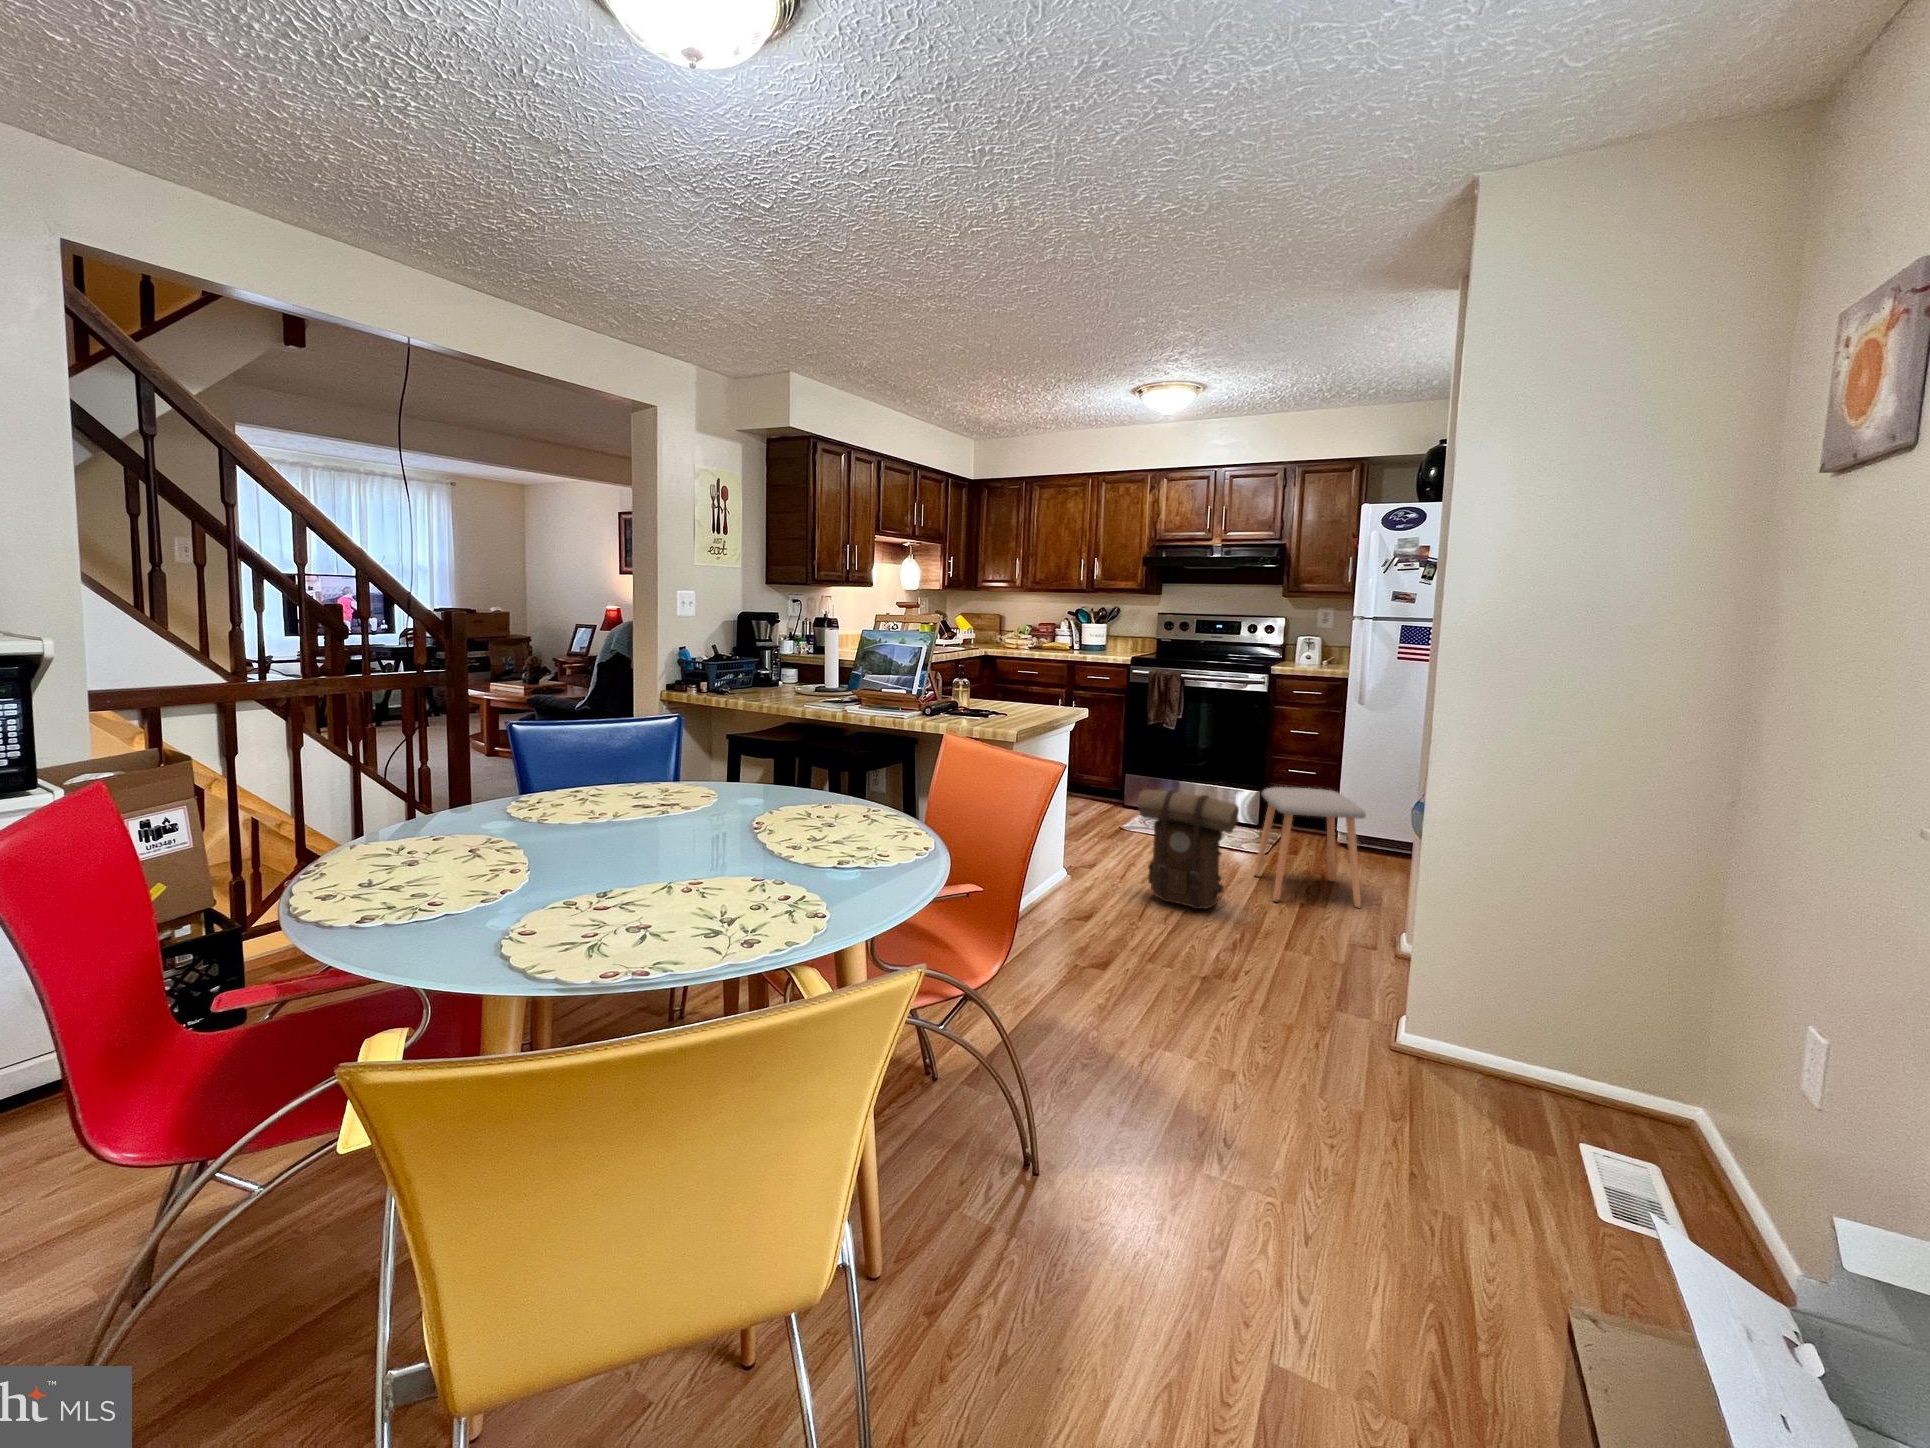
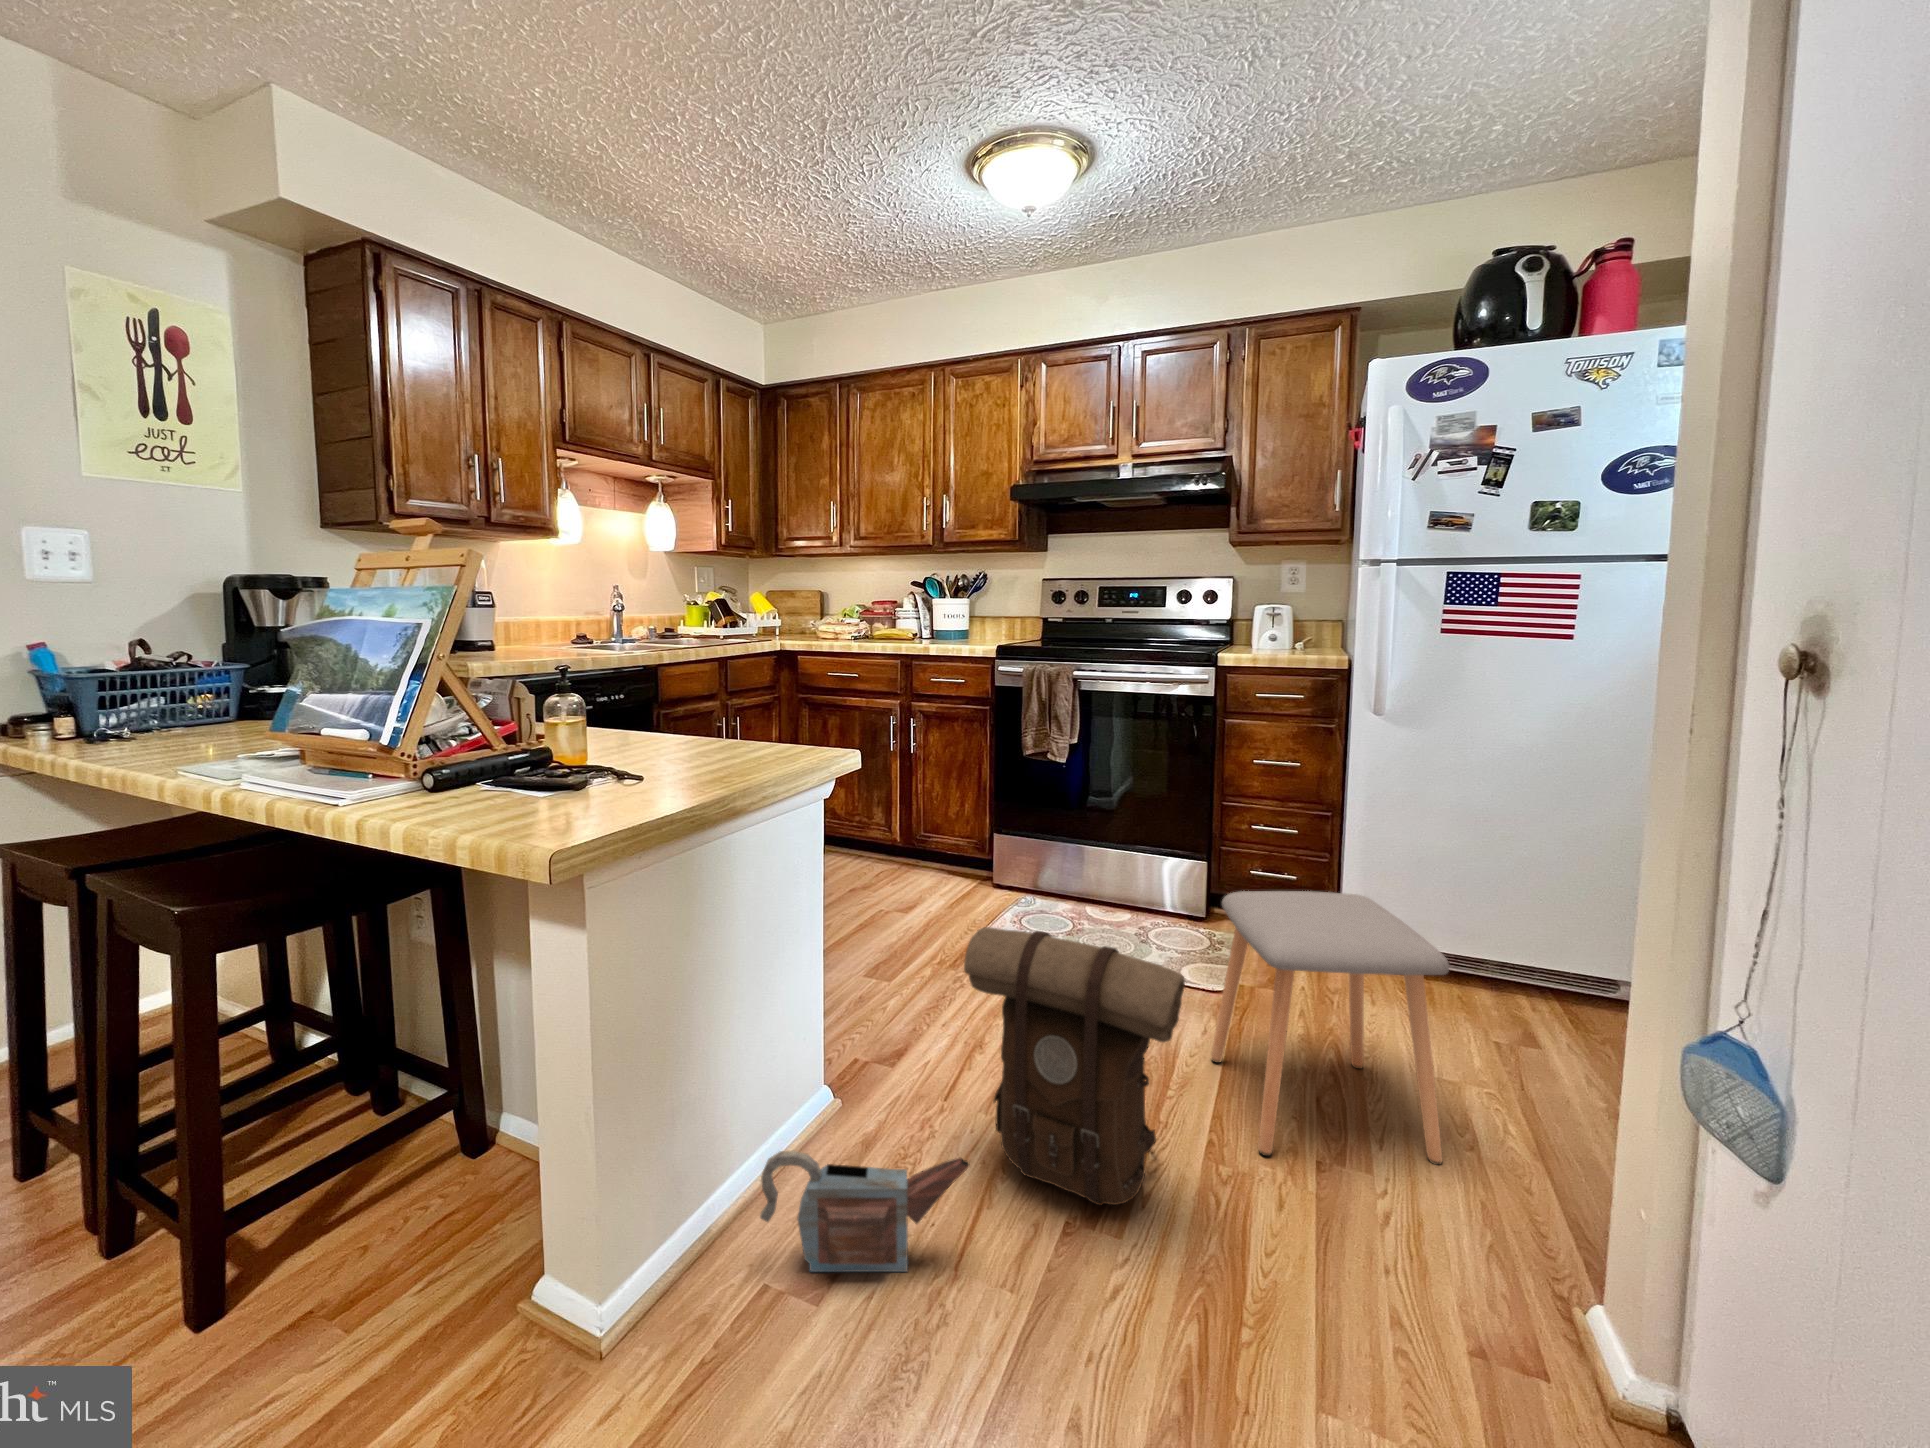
watering can: none [1054,868,1144,920] -> present [760,1151,970,1272]

